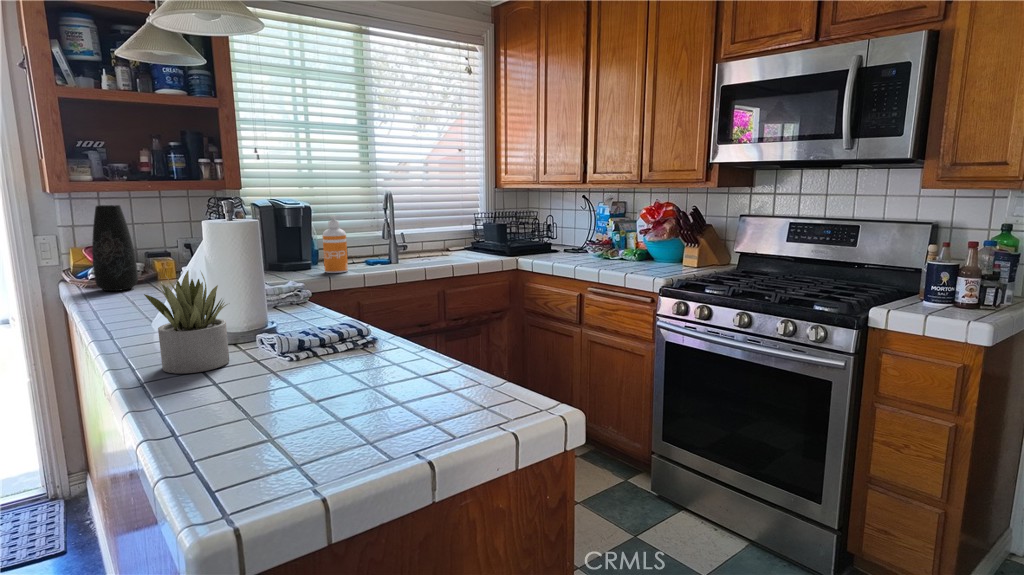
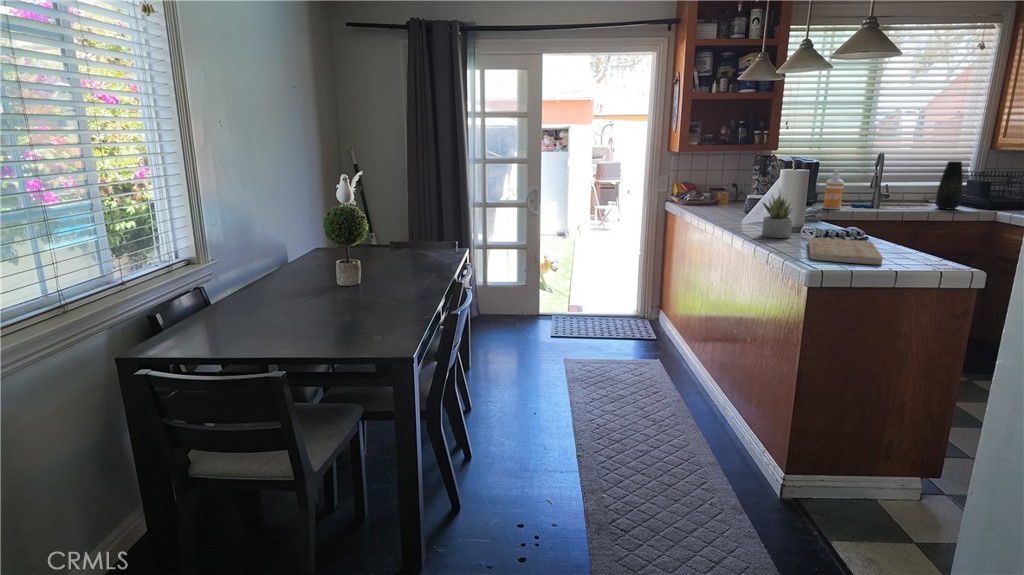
vase: present [92,205,138,291] -> present [935,161,963,209]
cutting board: none [227,356,406,467] -> present [808,238,883,265]

